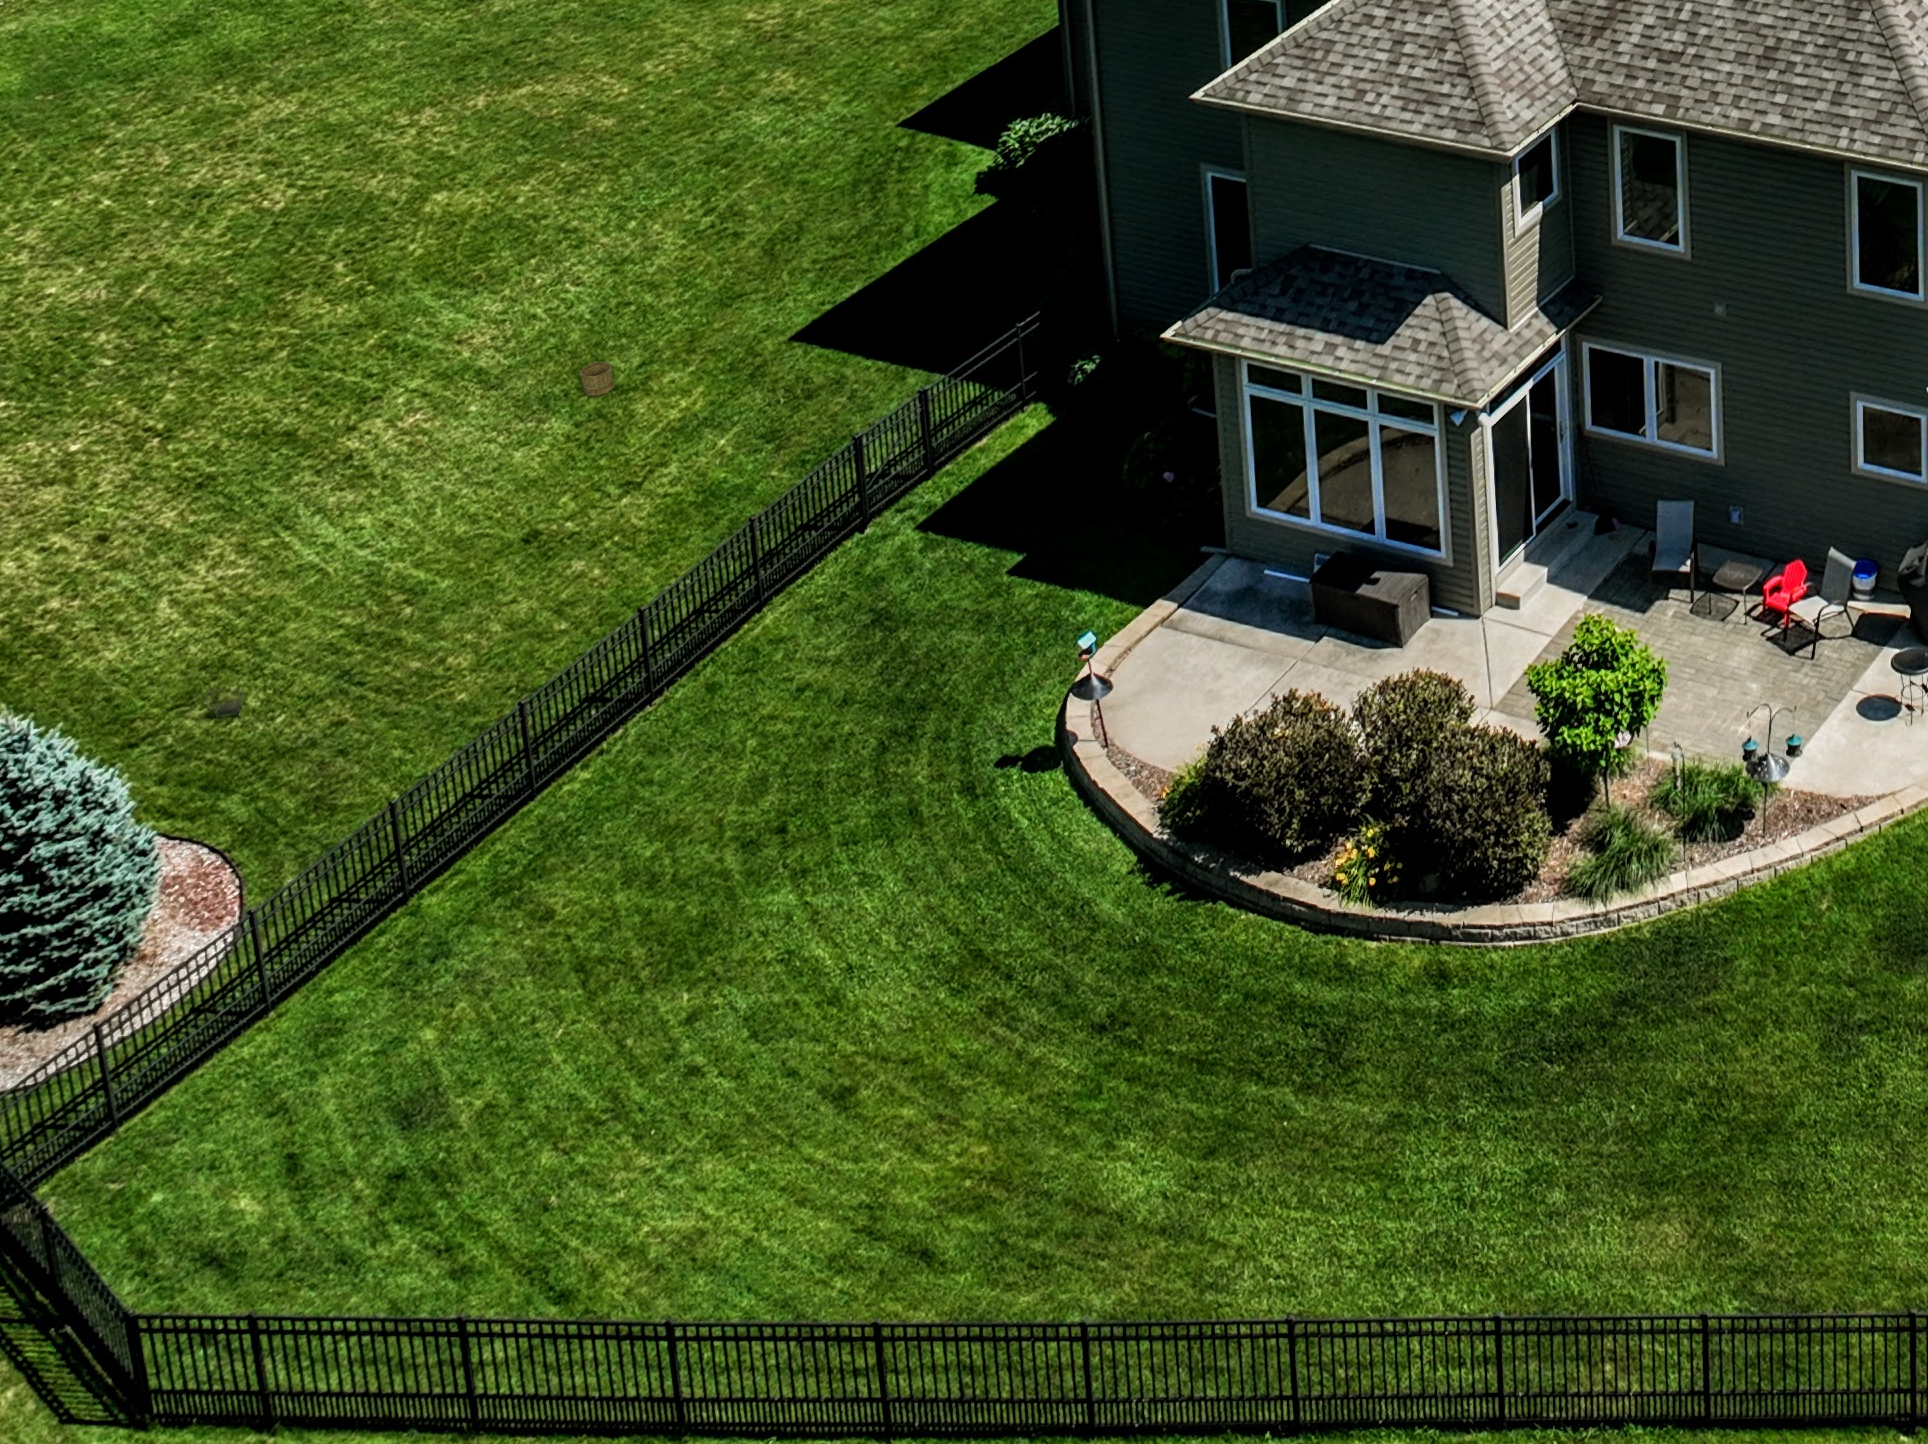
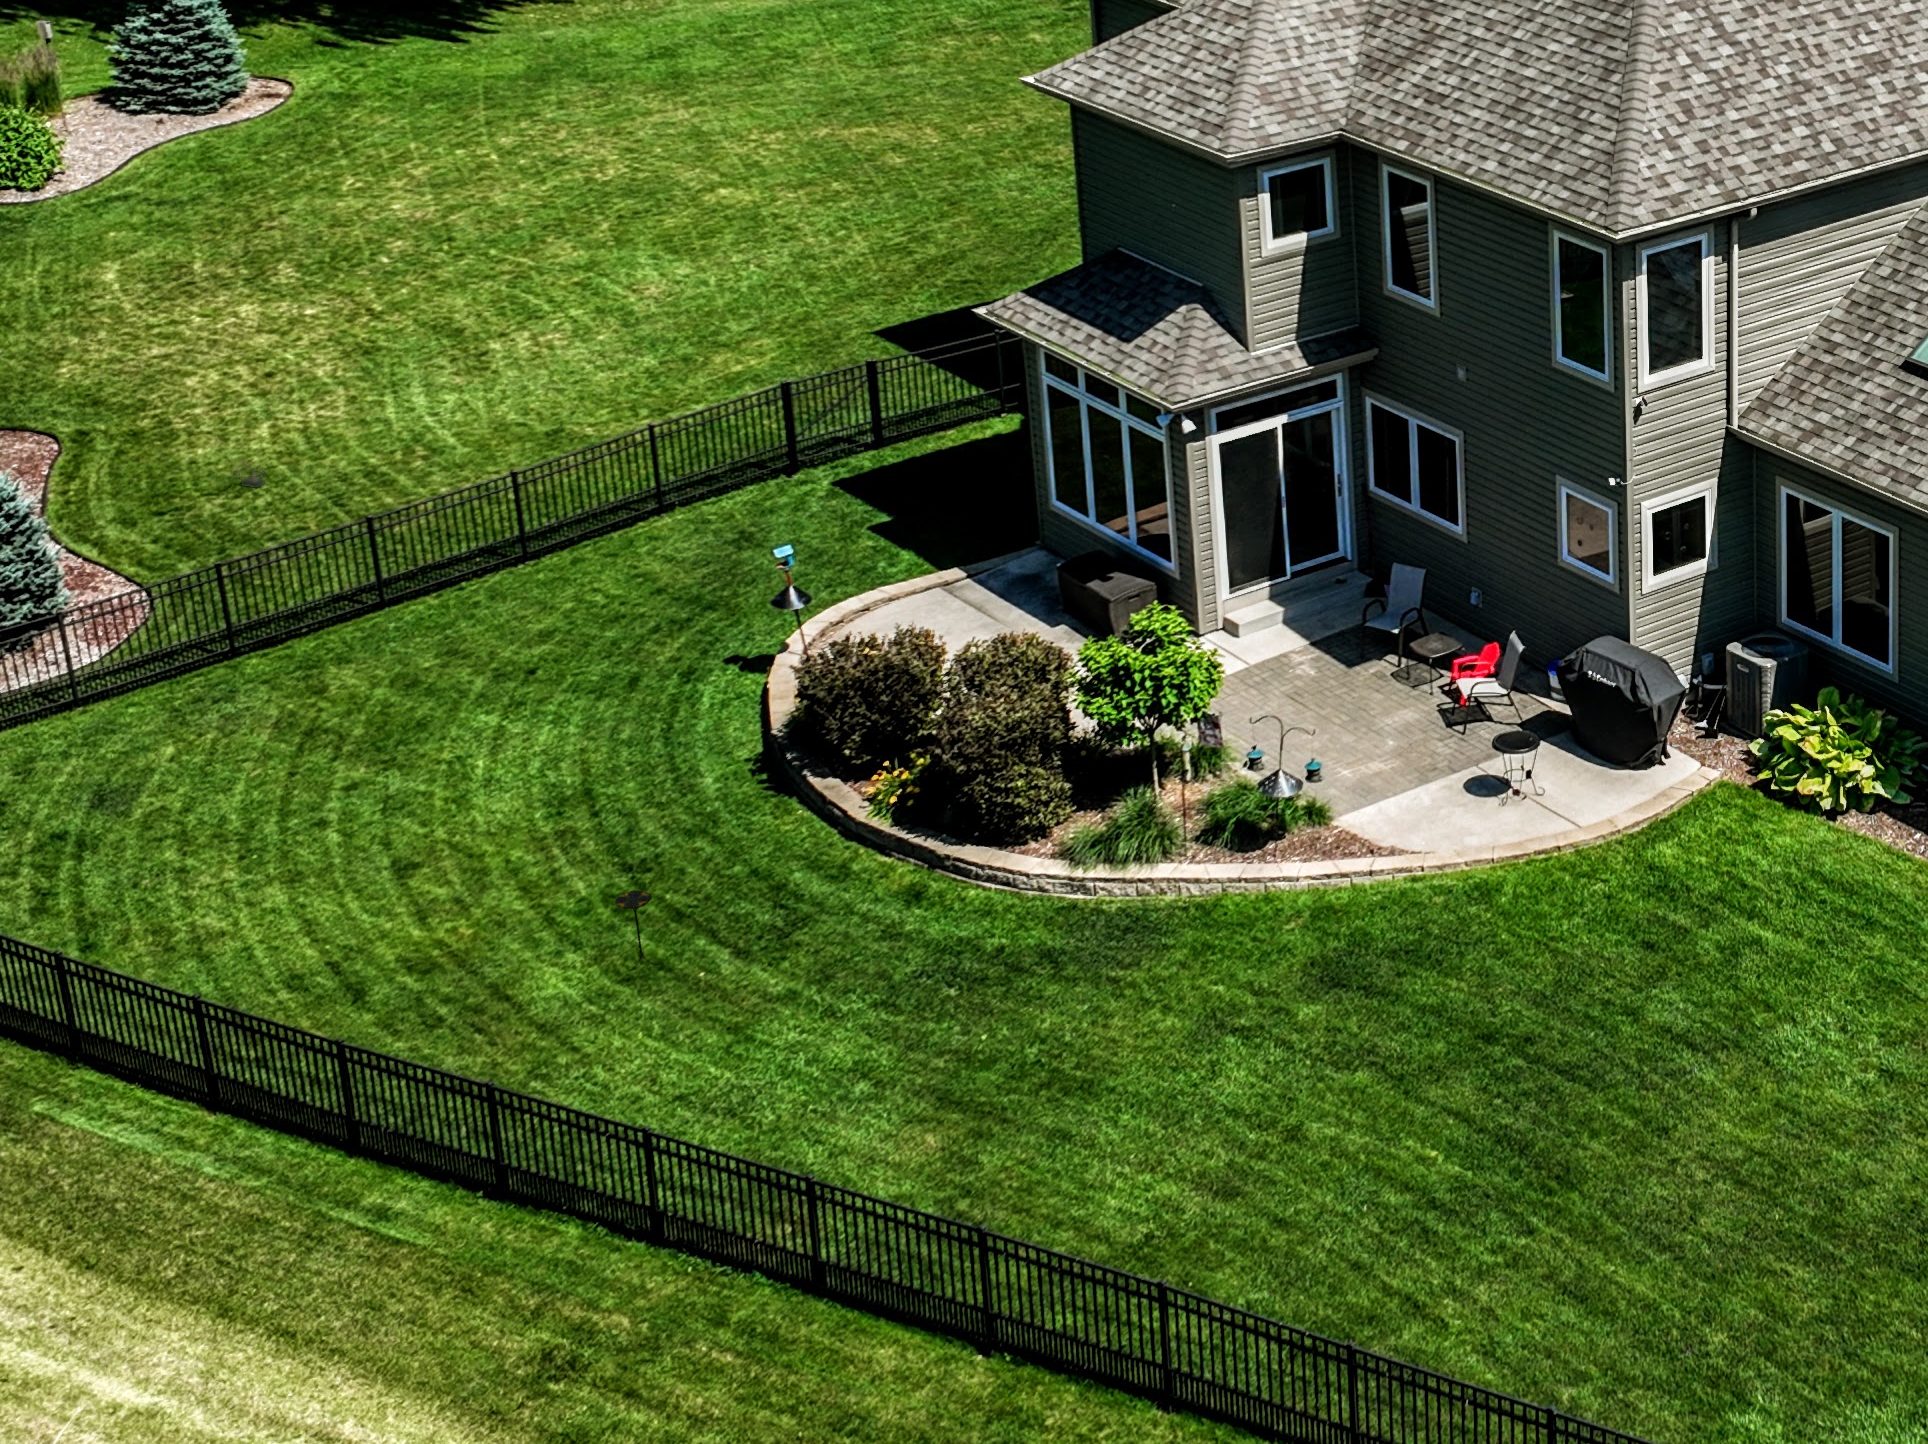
wooden bucket: present [580,362,613,396] -> none [673,313,703,341]
side table: none [1242,1080,1281,1170] -> present [615,890,658,970]

